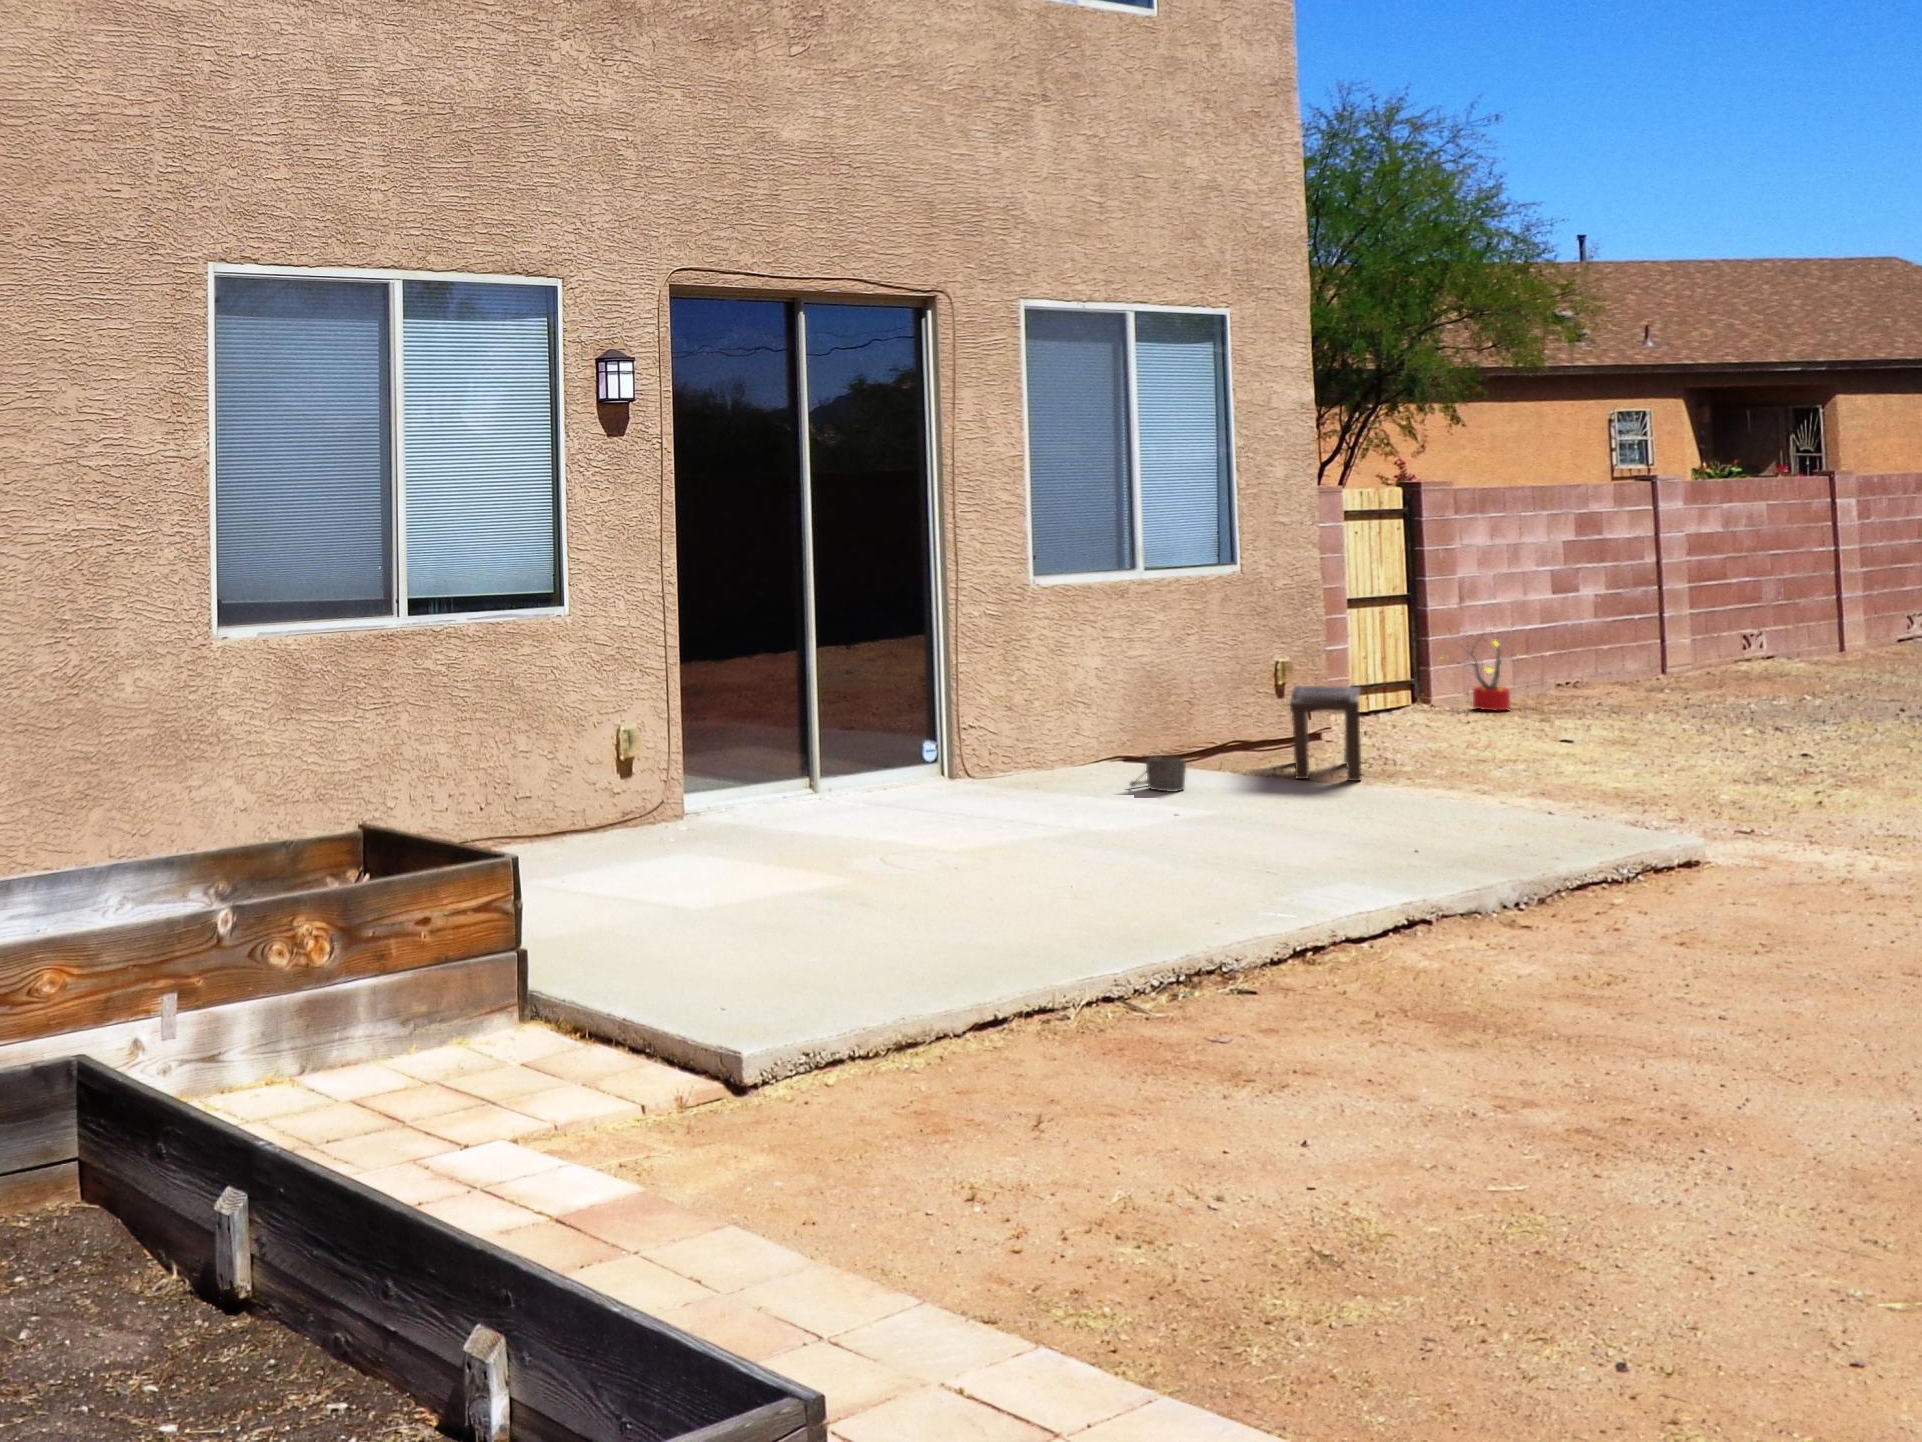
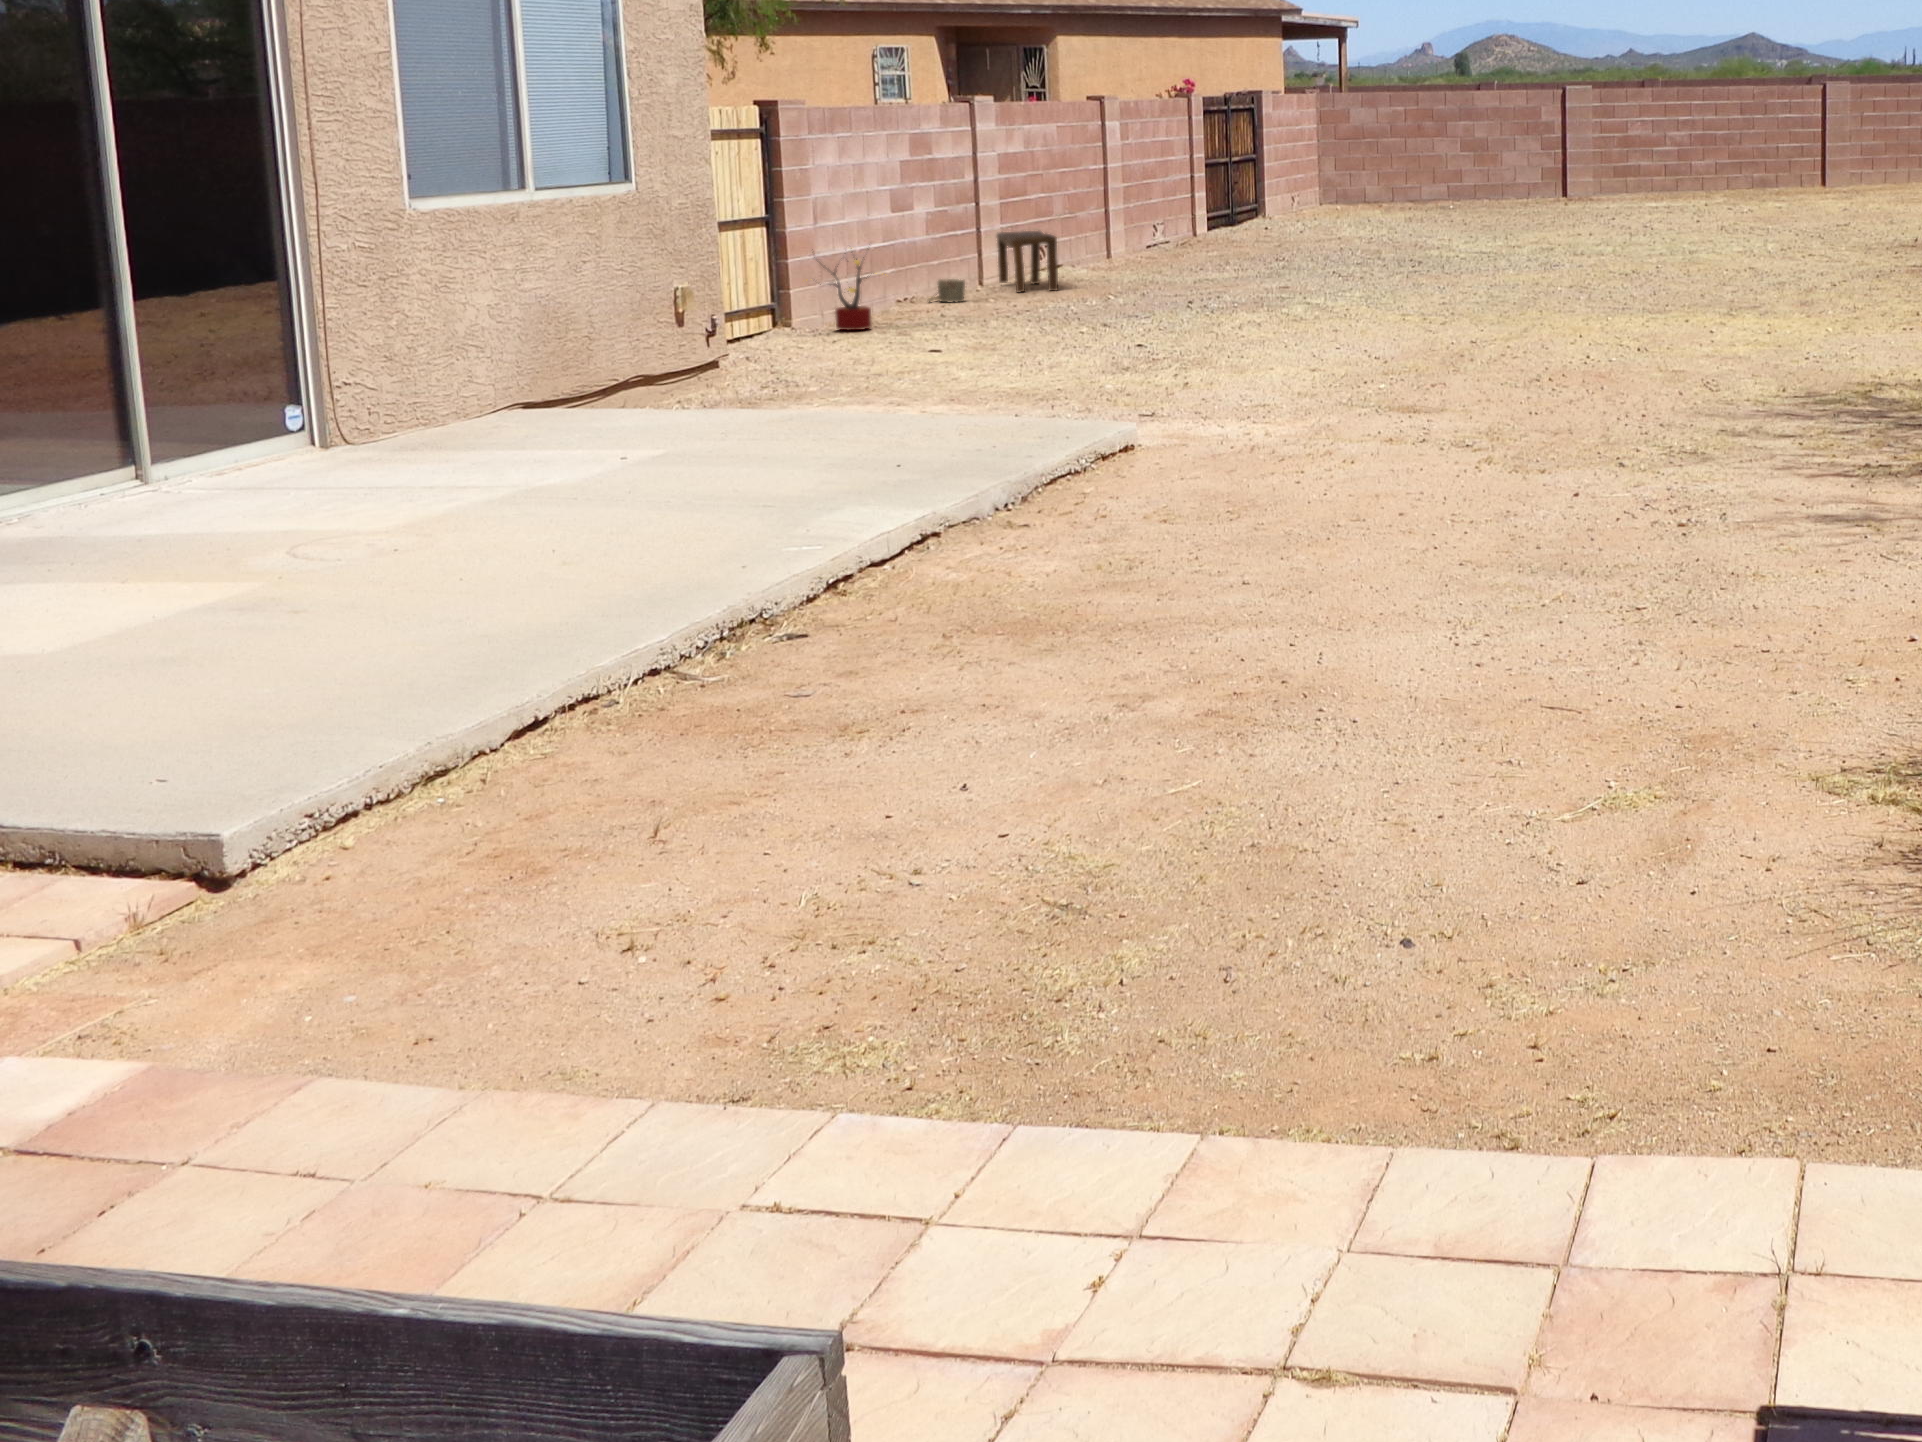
bench: present [1290,686,1361,781] -> present [997,231,1058,292]
bucket: present [1130,756,1186,792] -> present [928,279,965,302]

